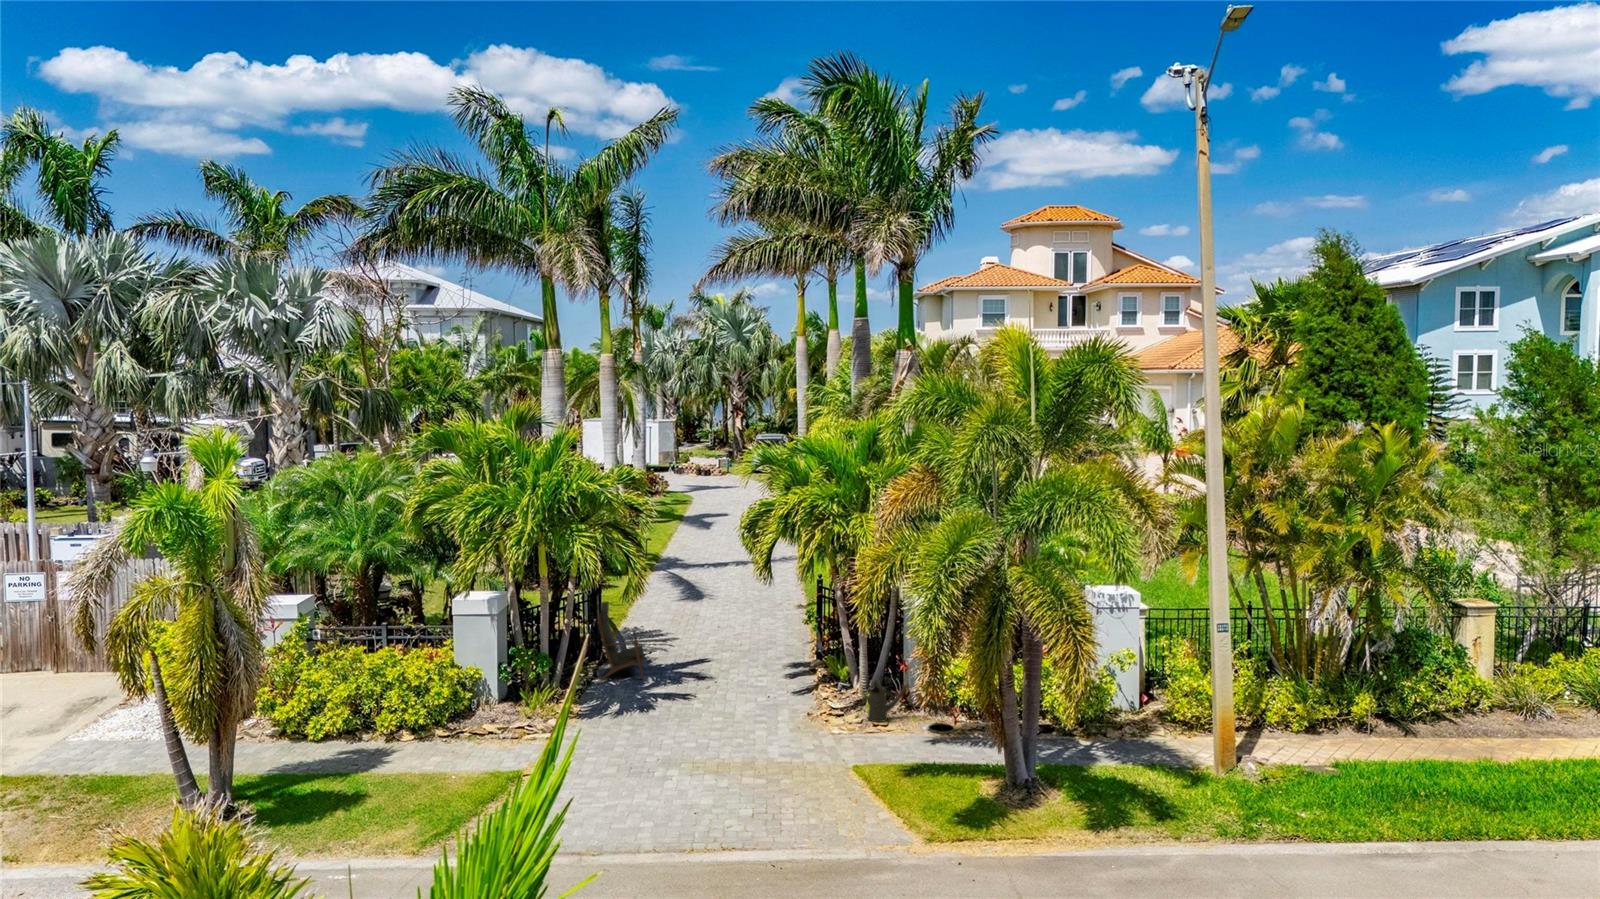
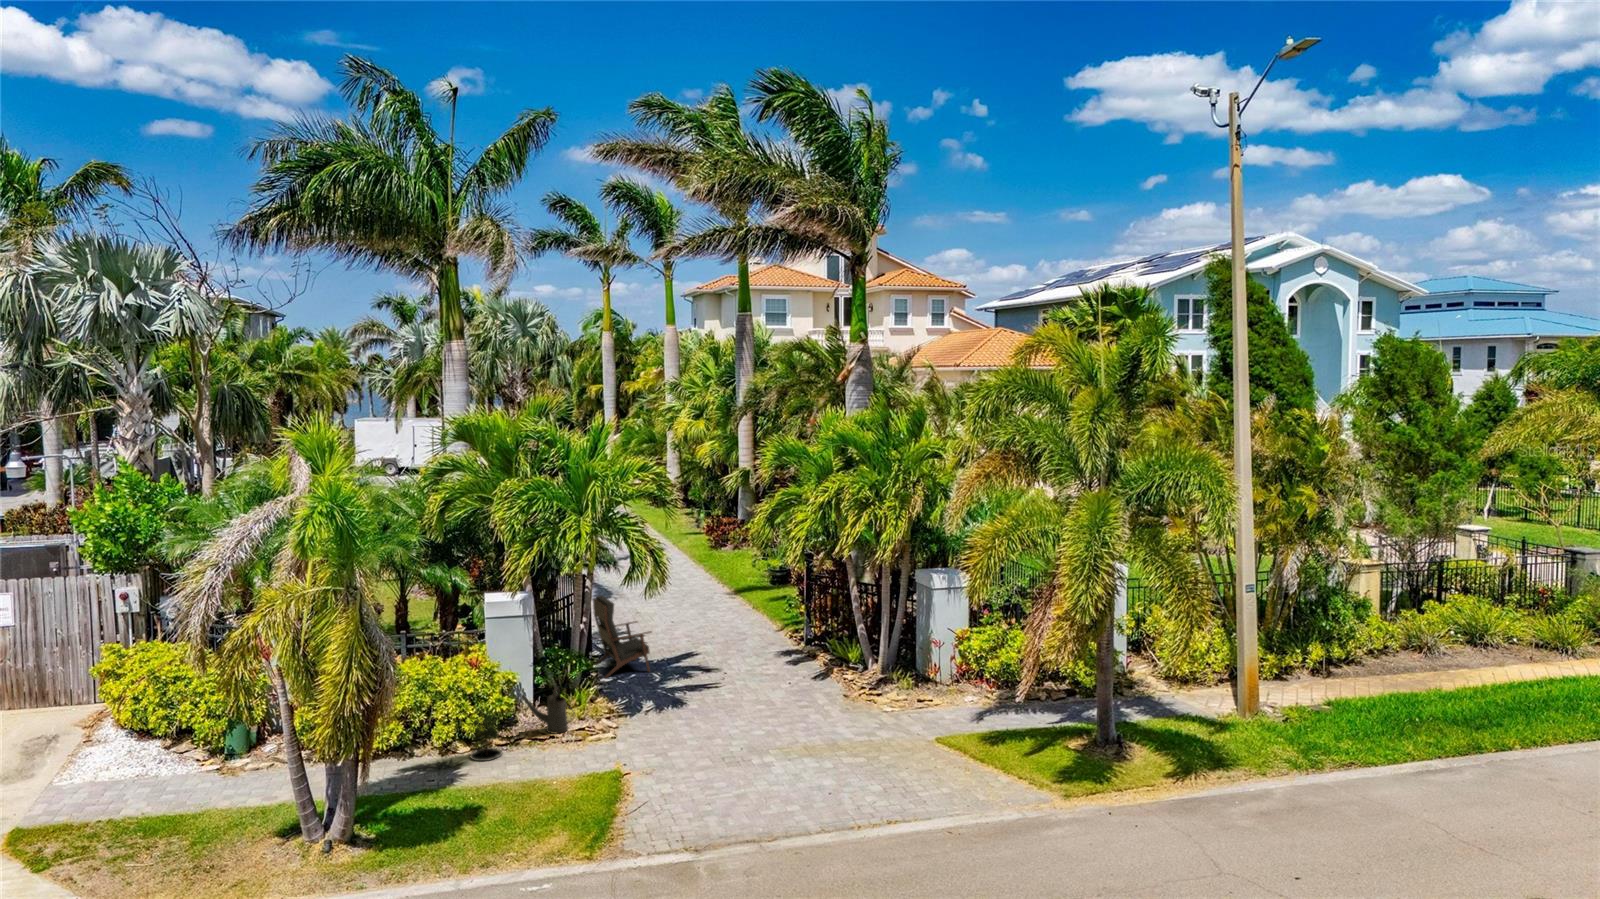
watering can: present [868,680,908,722] -> present [521,687,568,734]
potted tree: present [926,695,957,734] -> present [470,708,502,761]

